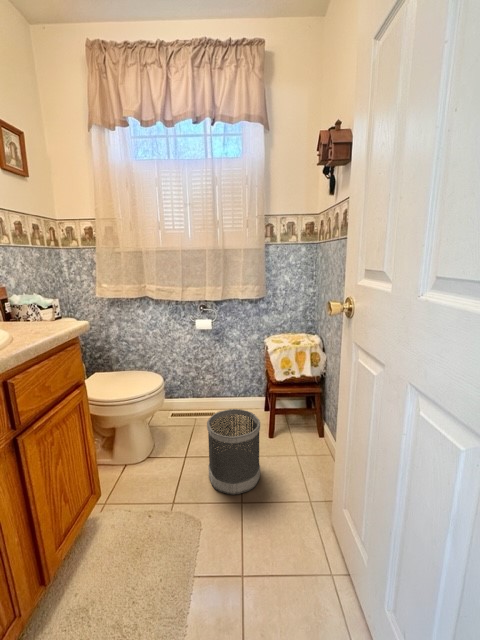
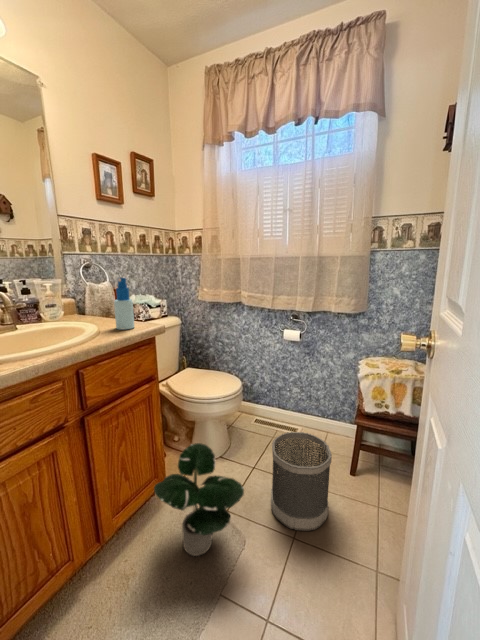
spray bottle: none [24,271,53,332] -> present [114,278,134,329]
potted plant: none [105,441,197,552] -> present [154,443,244,556]

